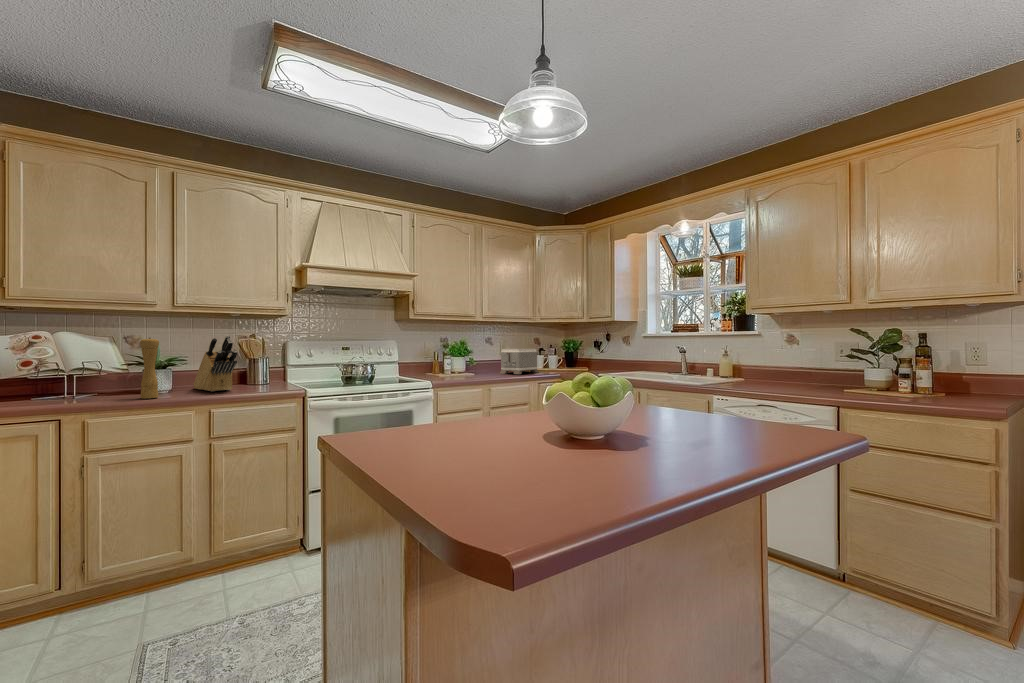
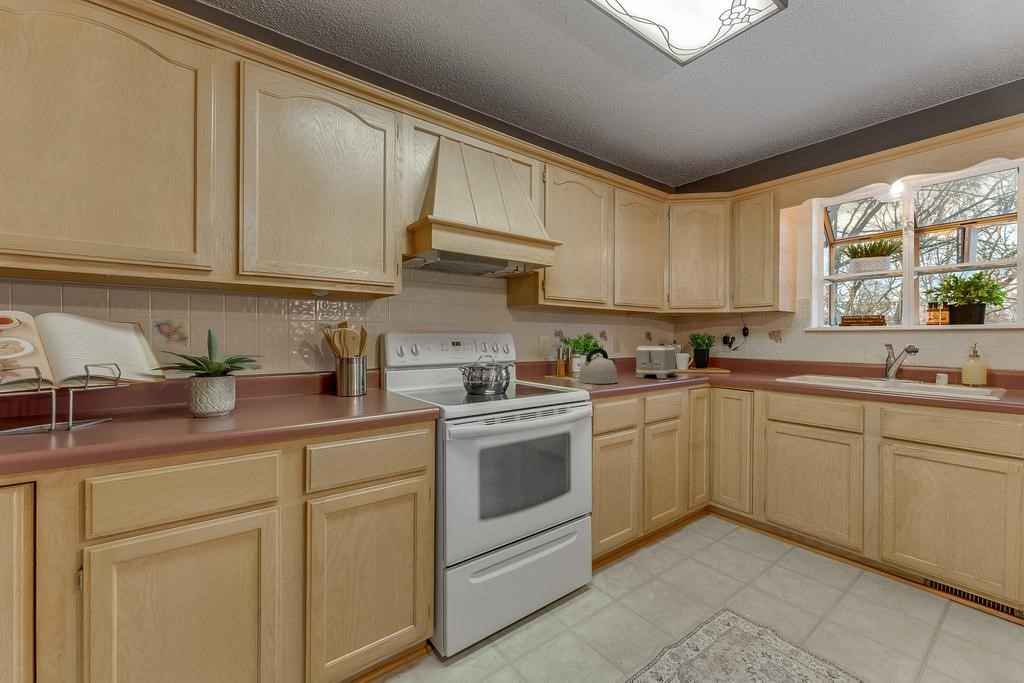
knife block: present [193,335,237,392] -> none [264,322,338,412]
pepper mill: present [140,338,159,399] -> none [185,323,218,430]
kettle: none [444,351,475,377] -> present [579,349,618,384]

